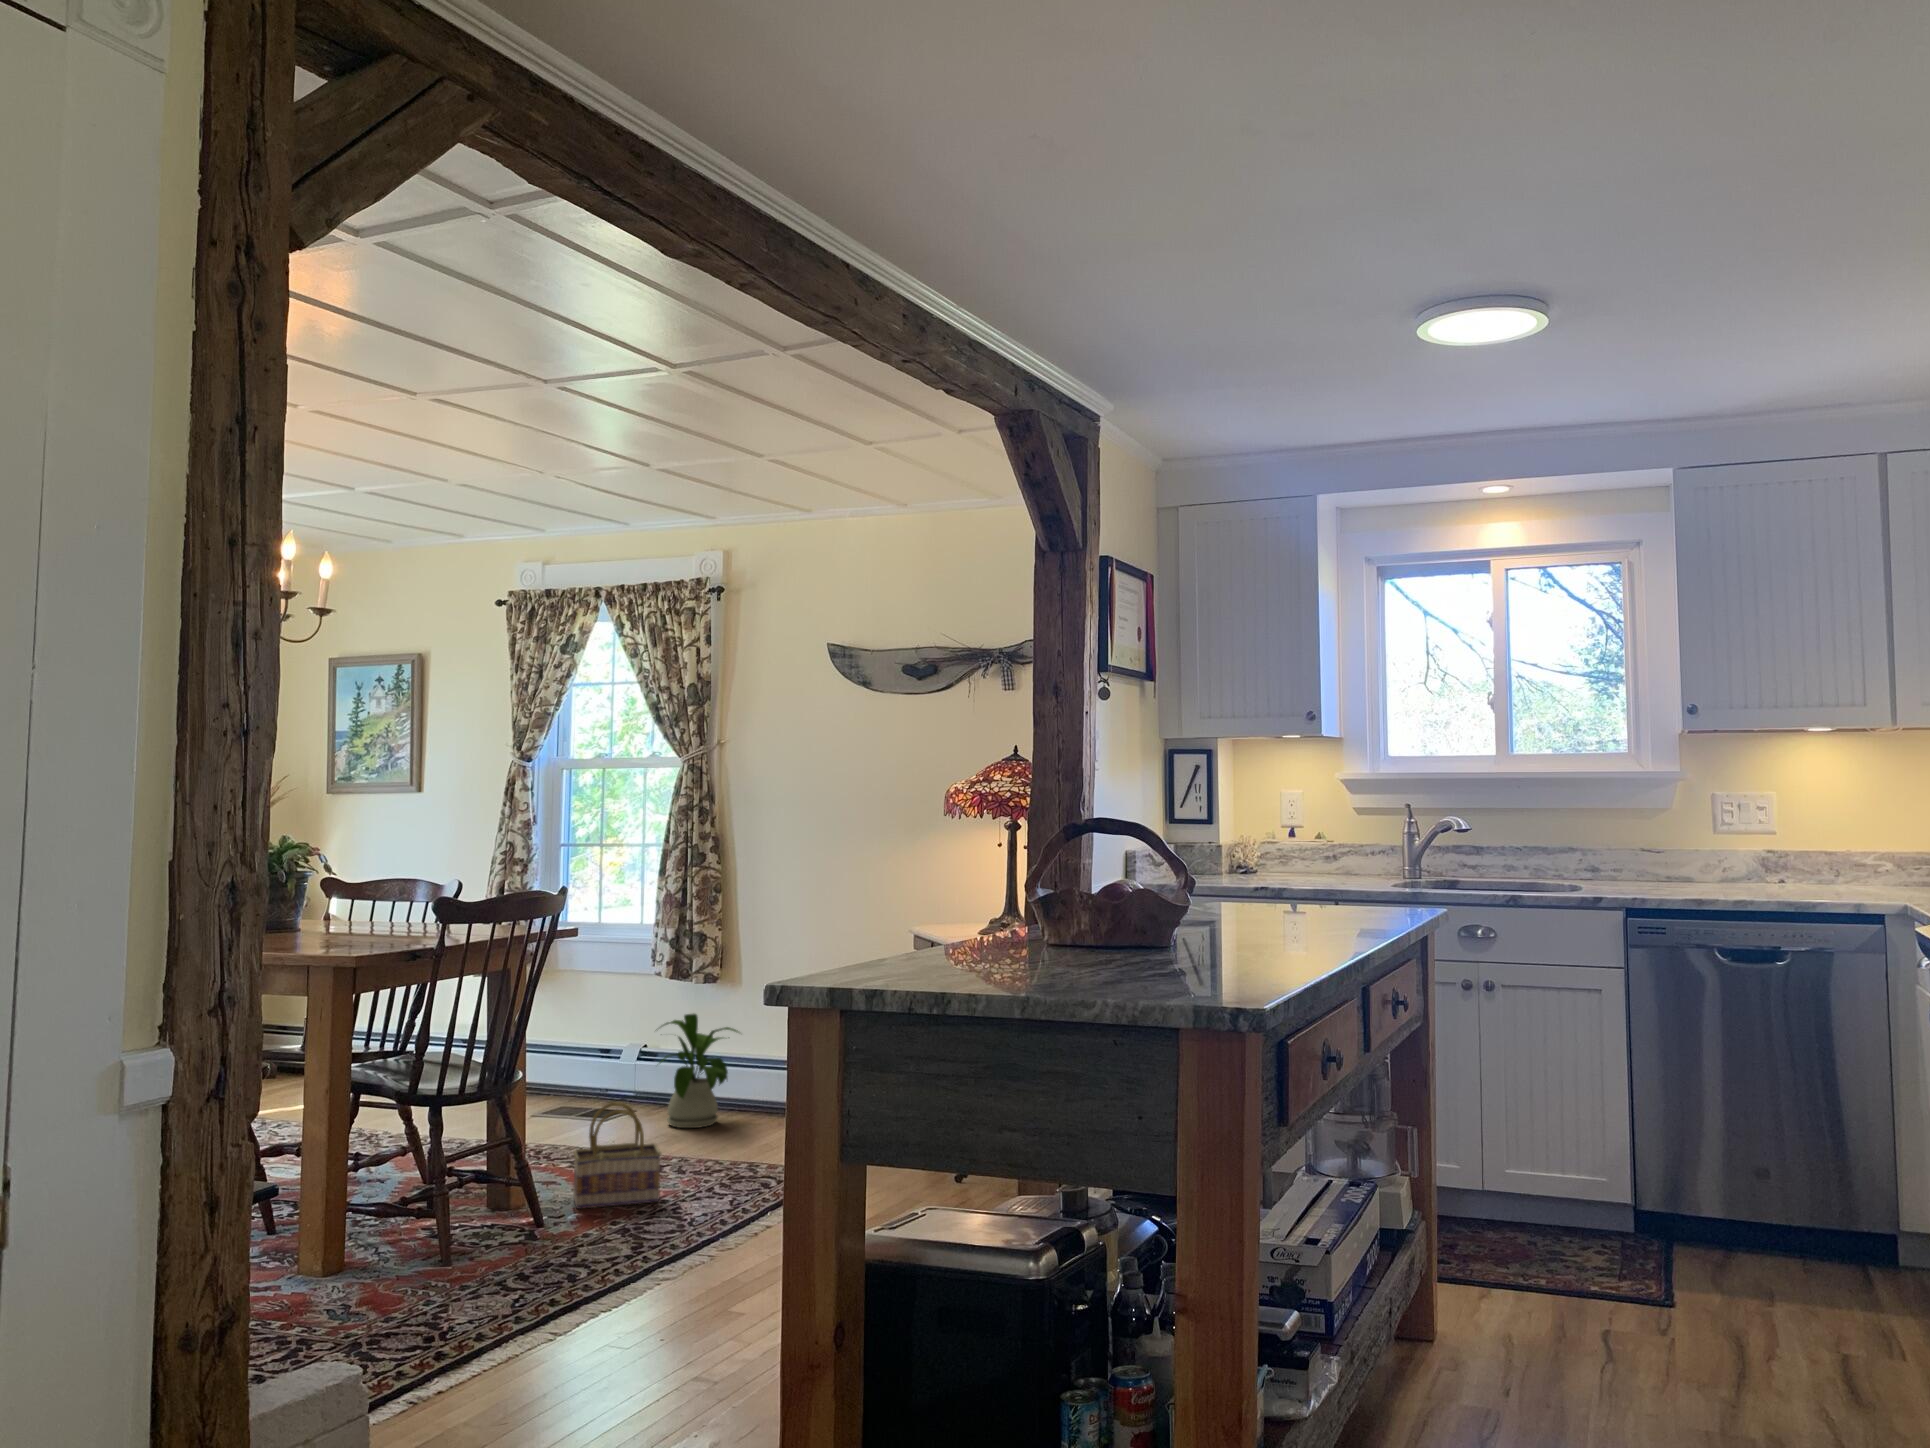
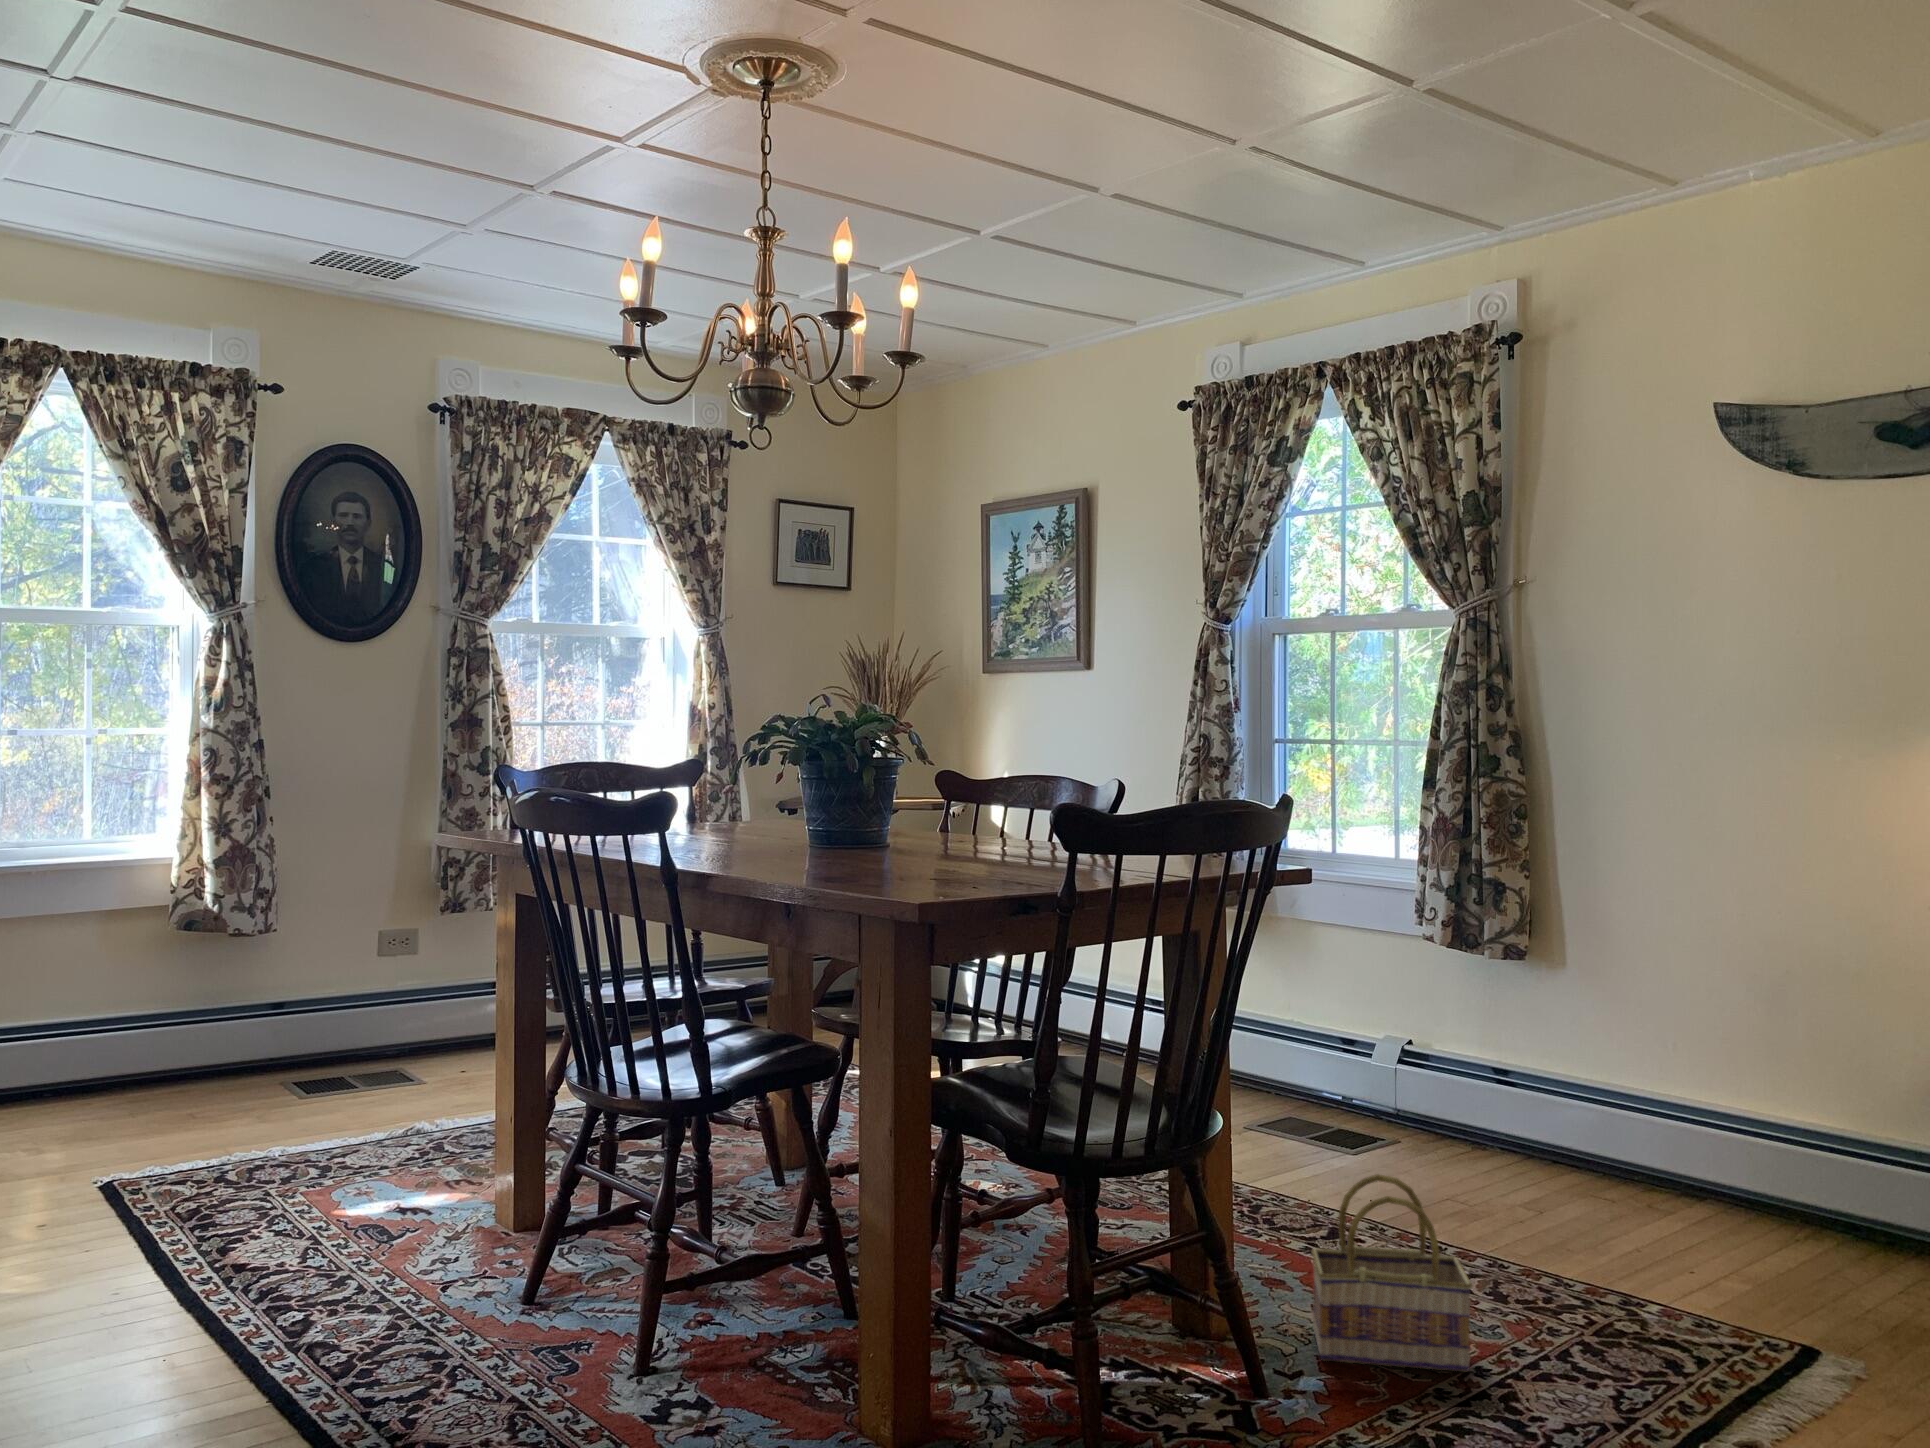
house plant: present [661,1014,738,1128] -> none [1425,1010,1579,1193]

